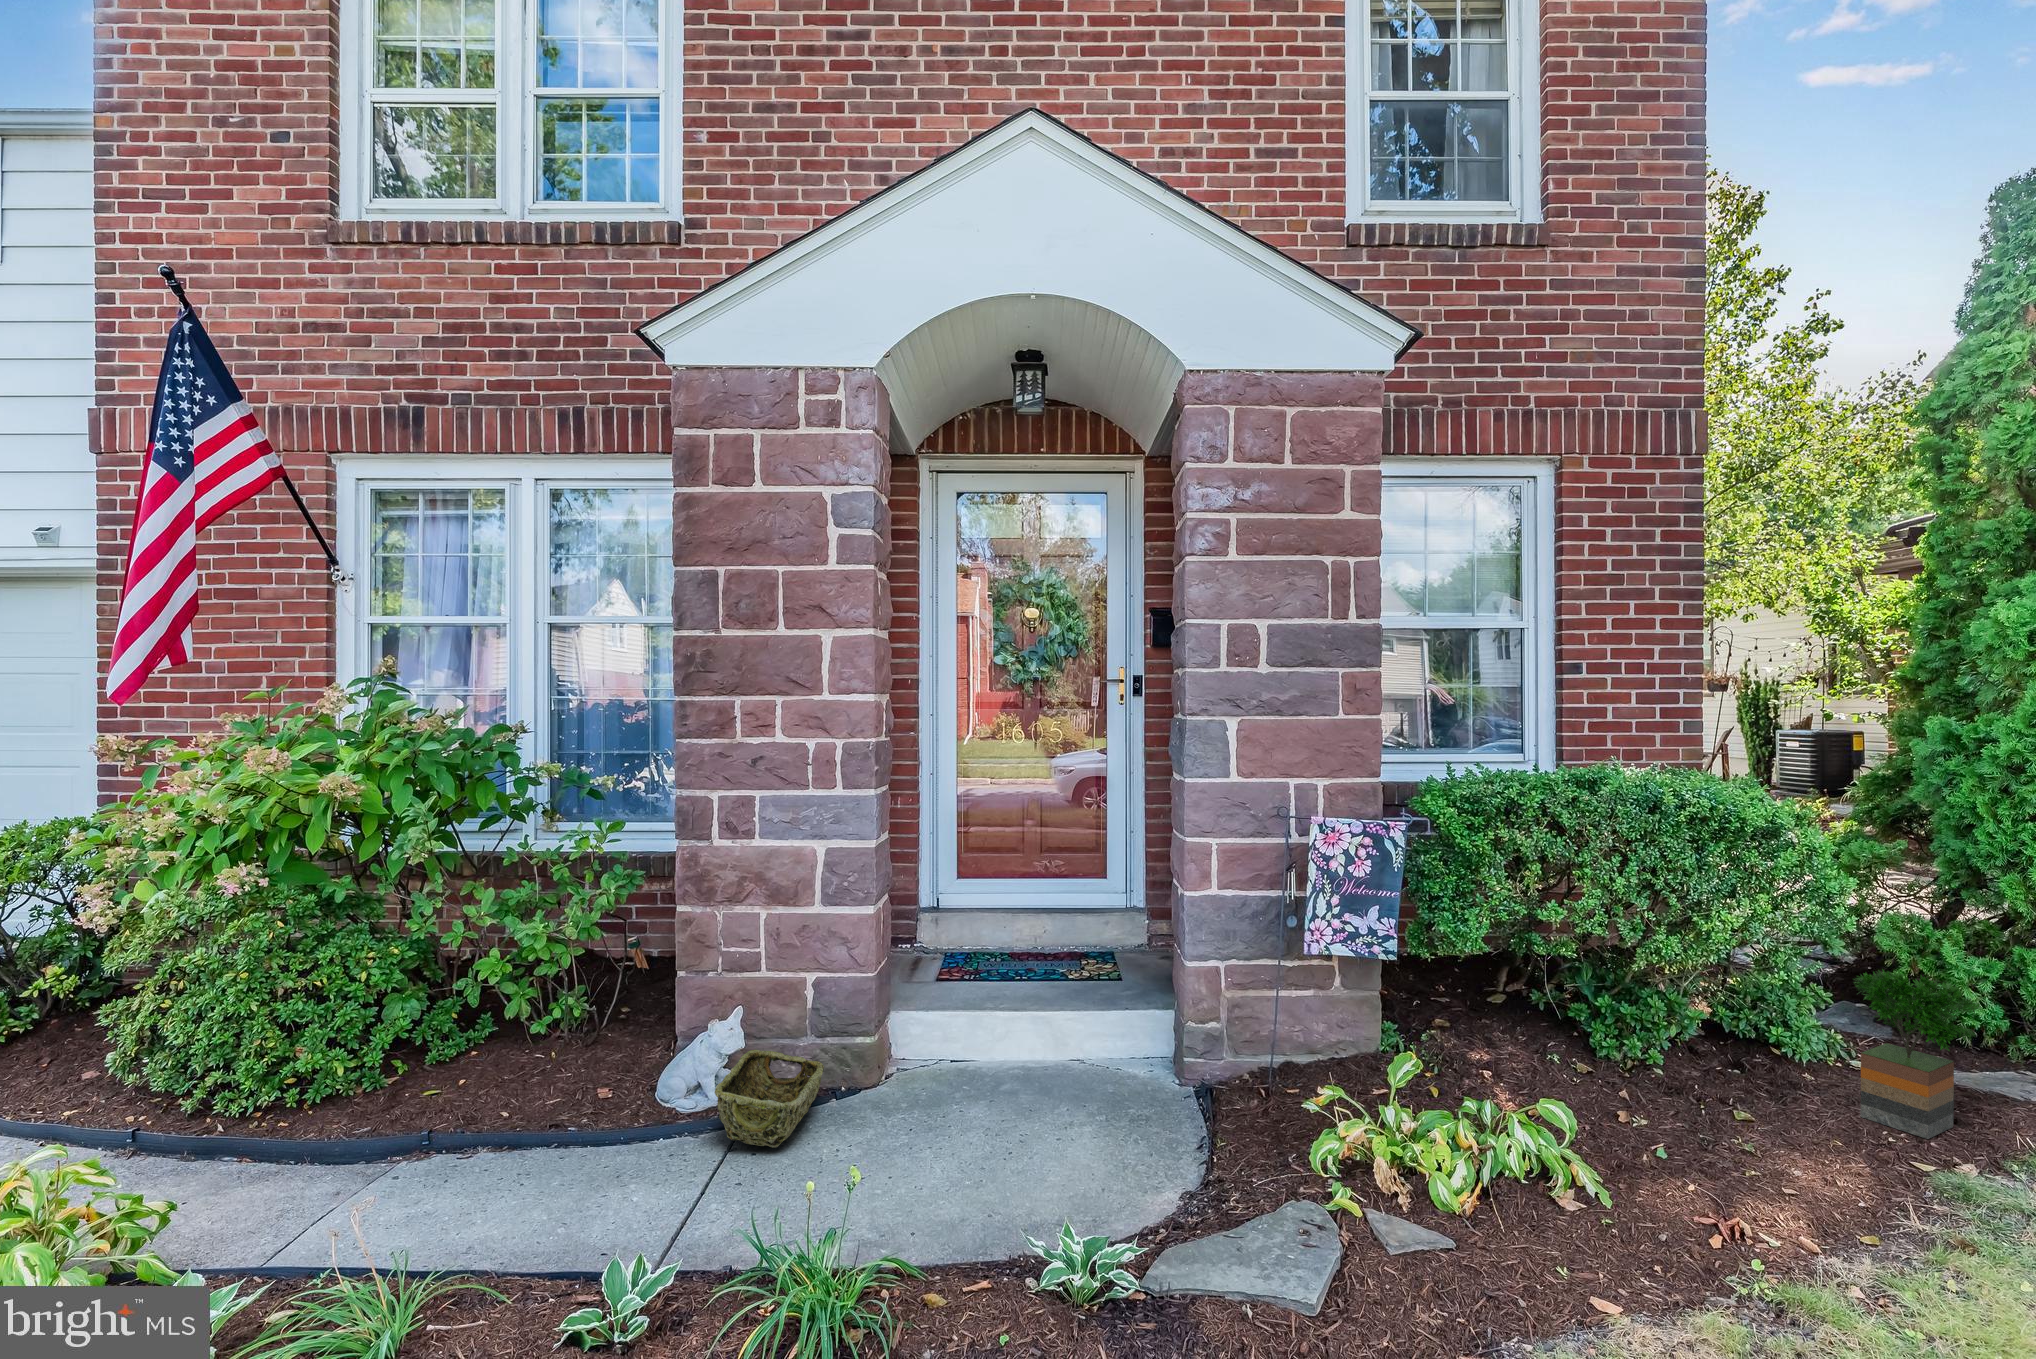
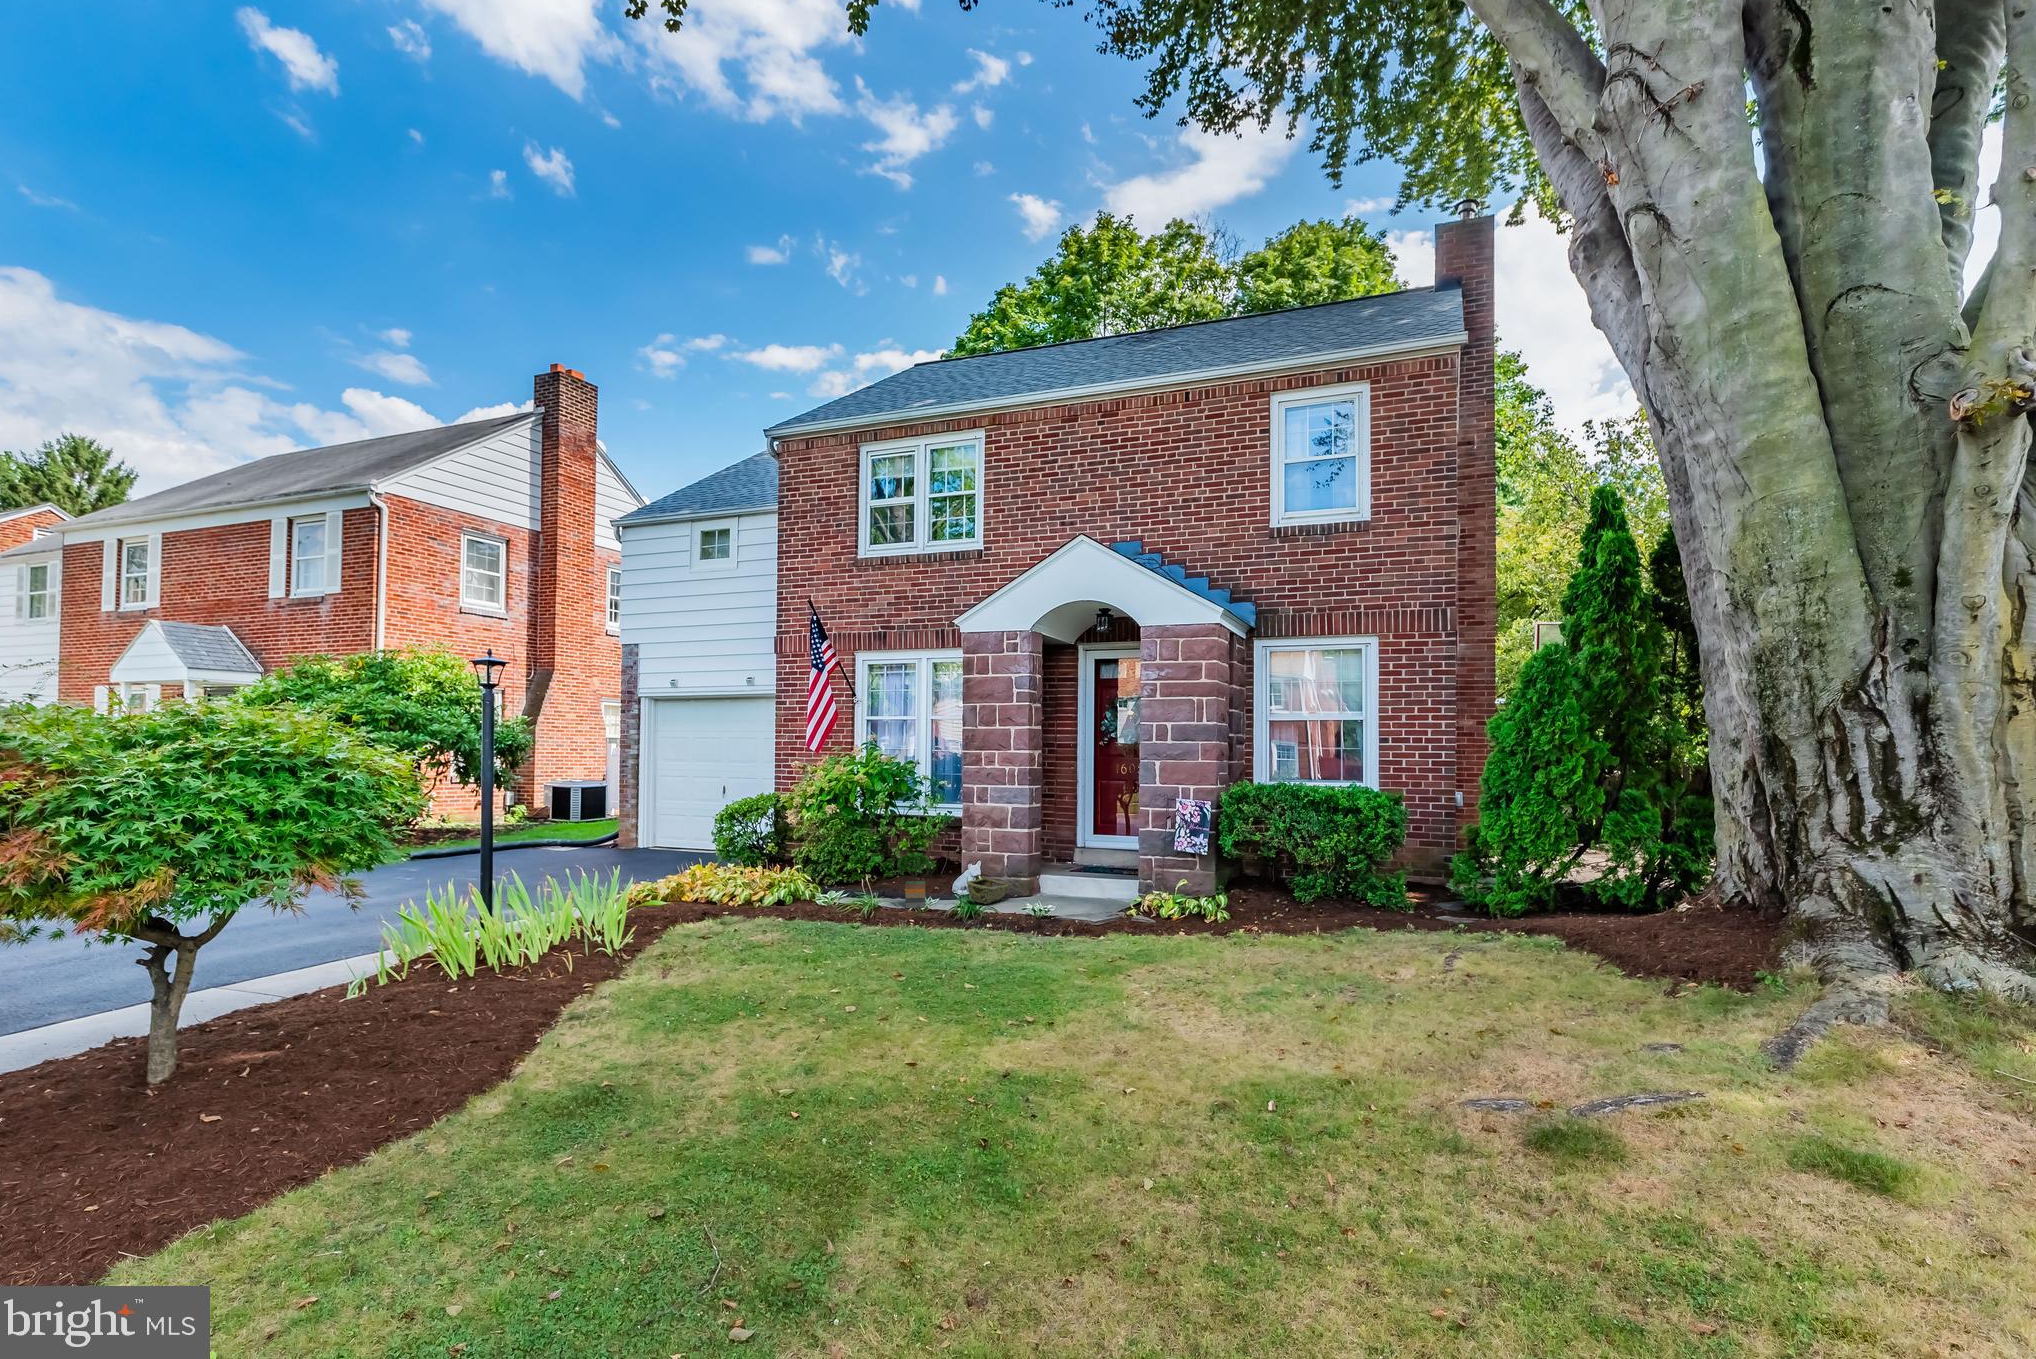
potted tree: present [1854,969,1980,1139] -> present [897,853,933,908]

